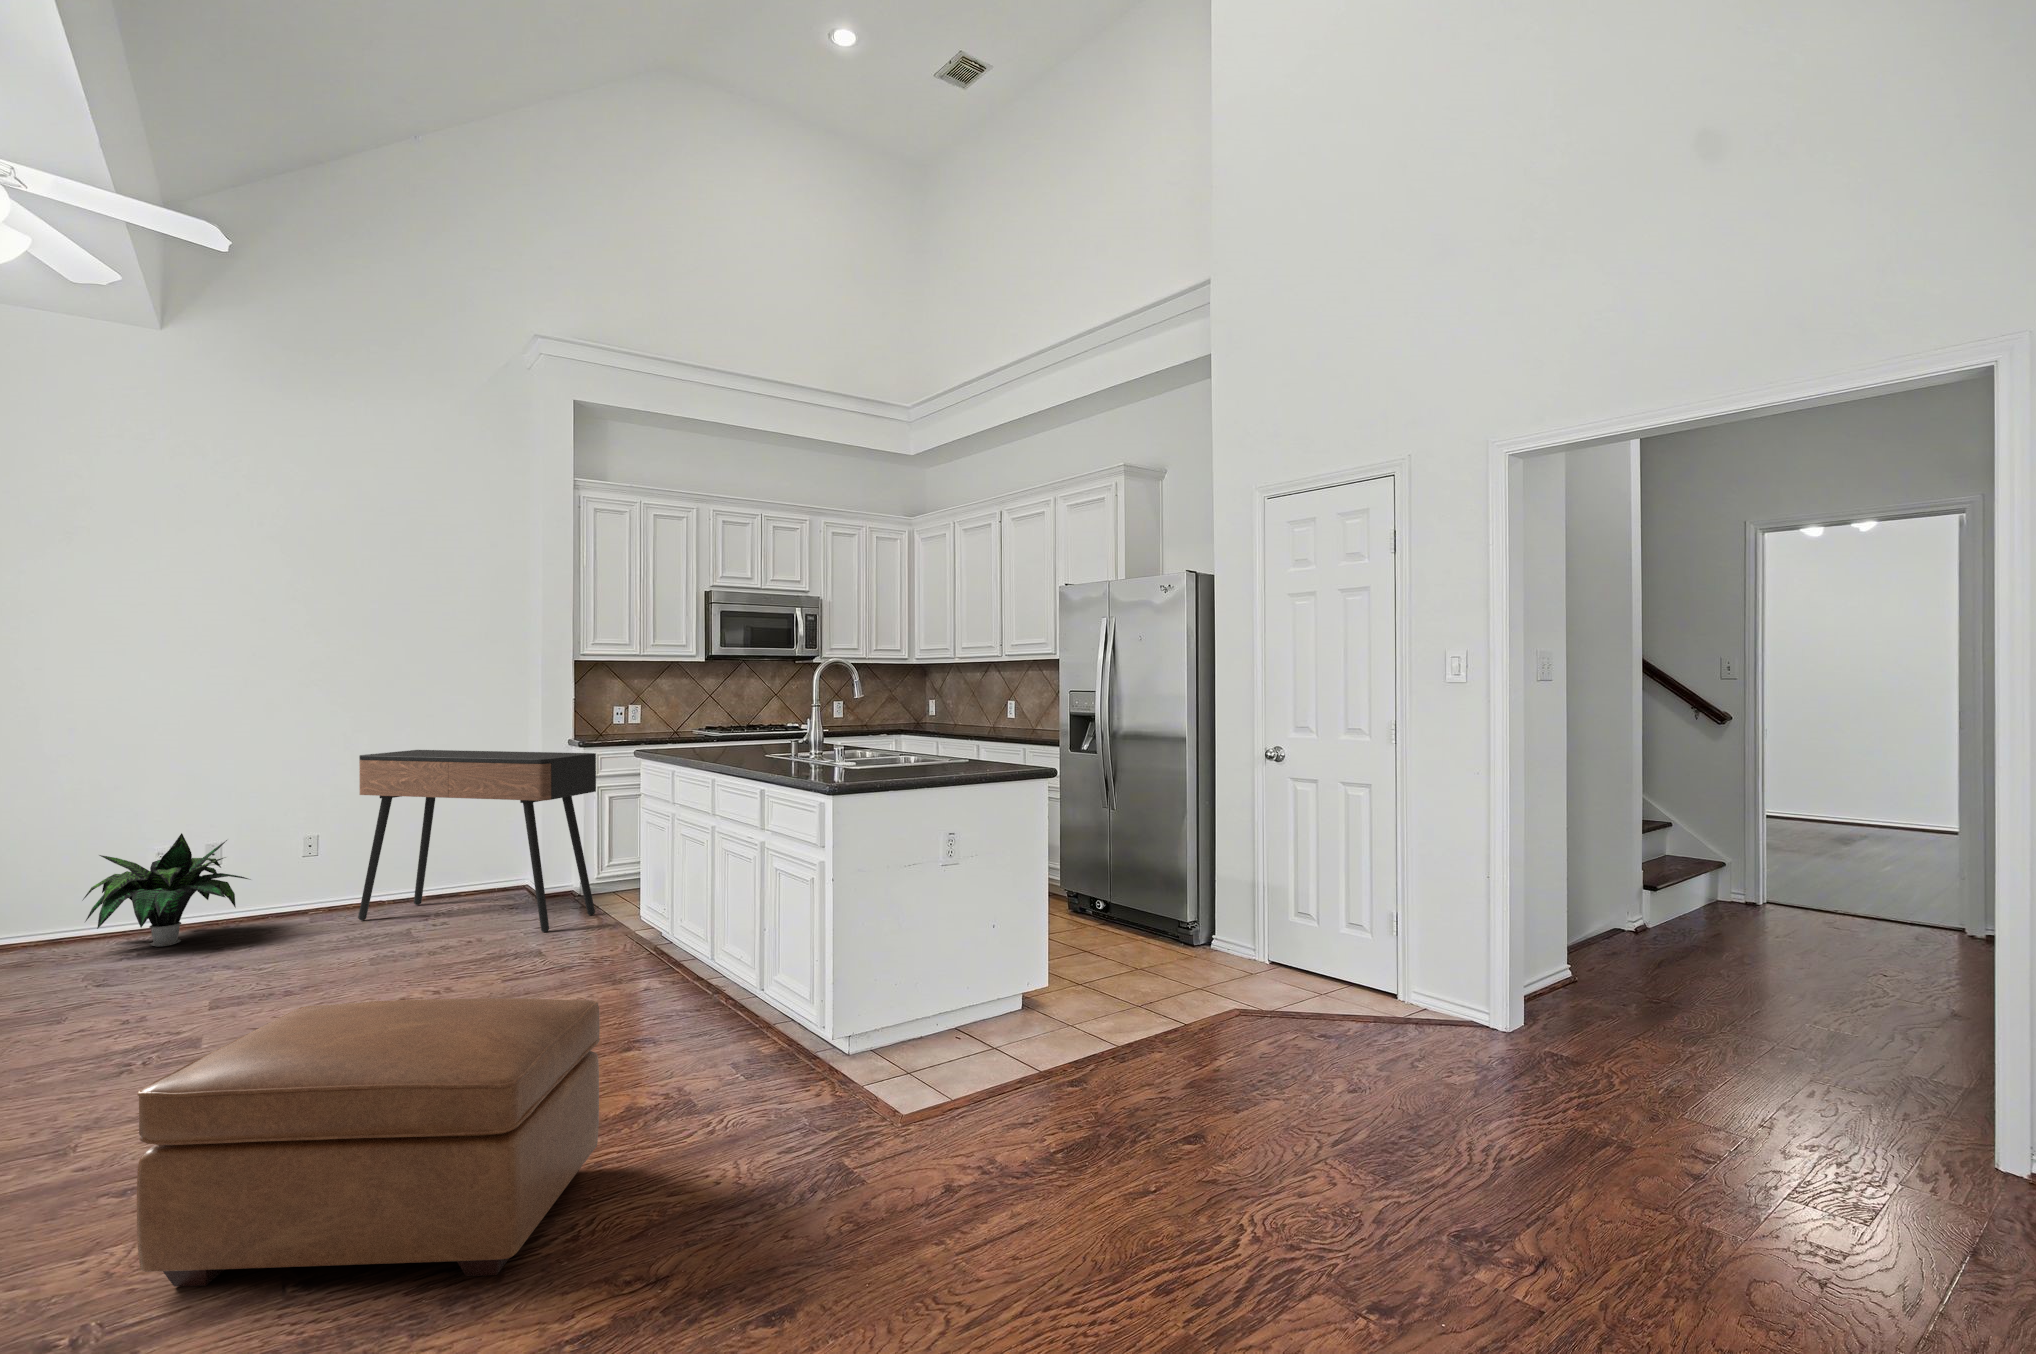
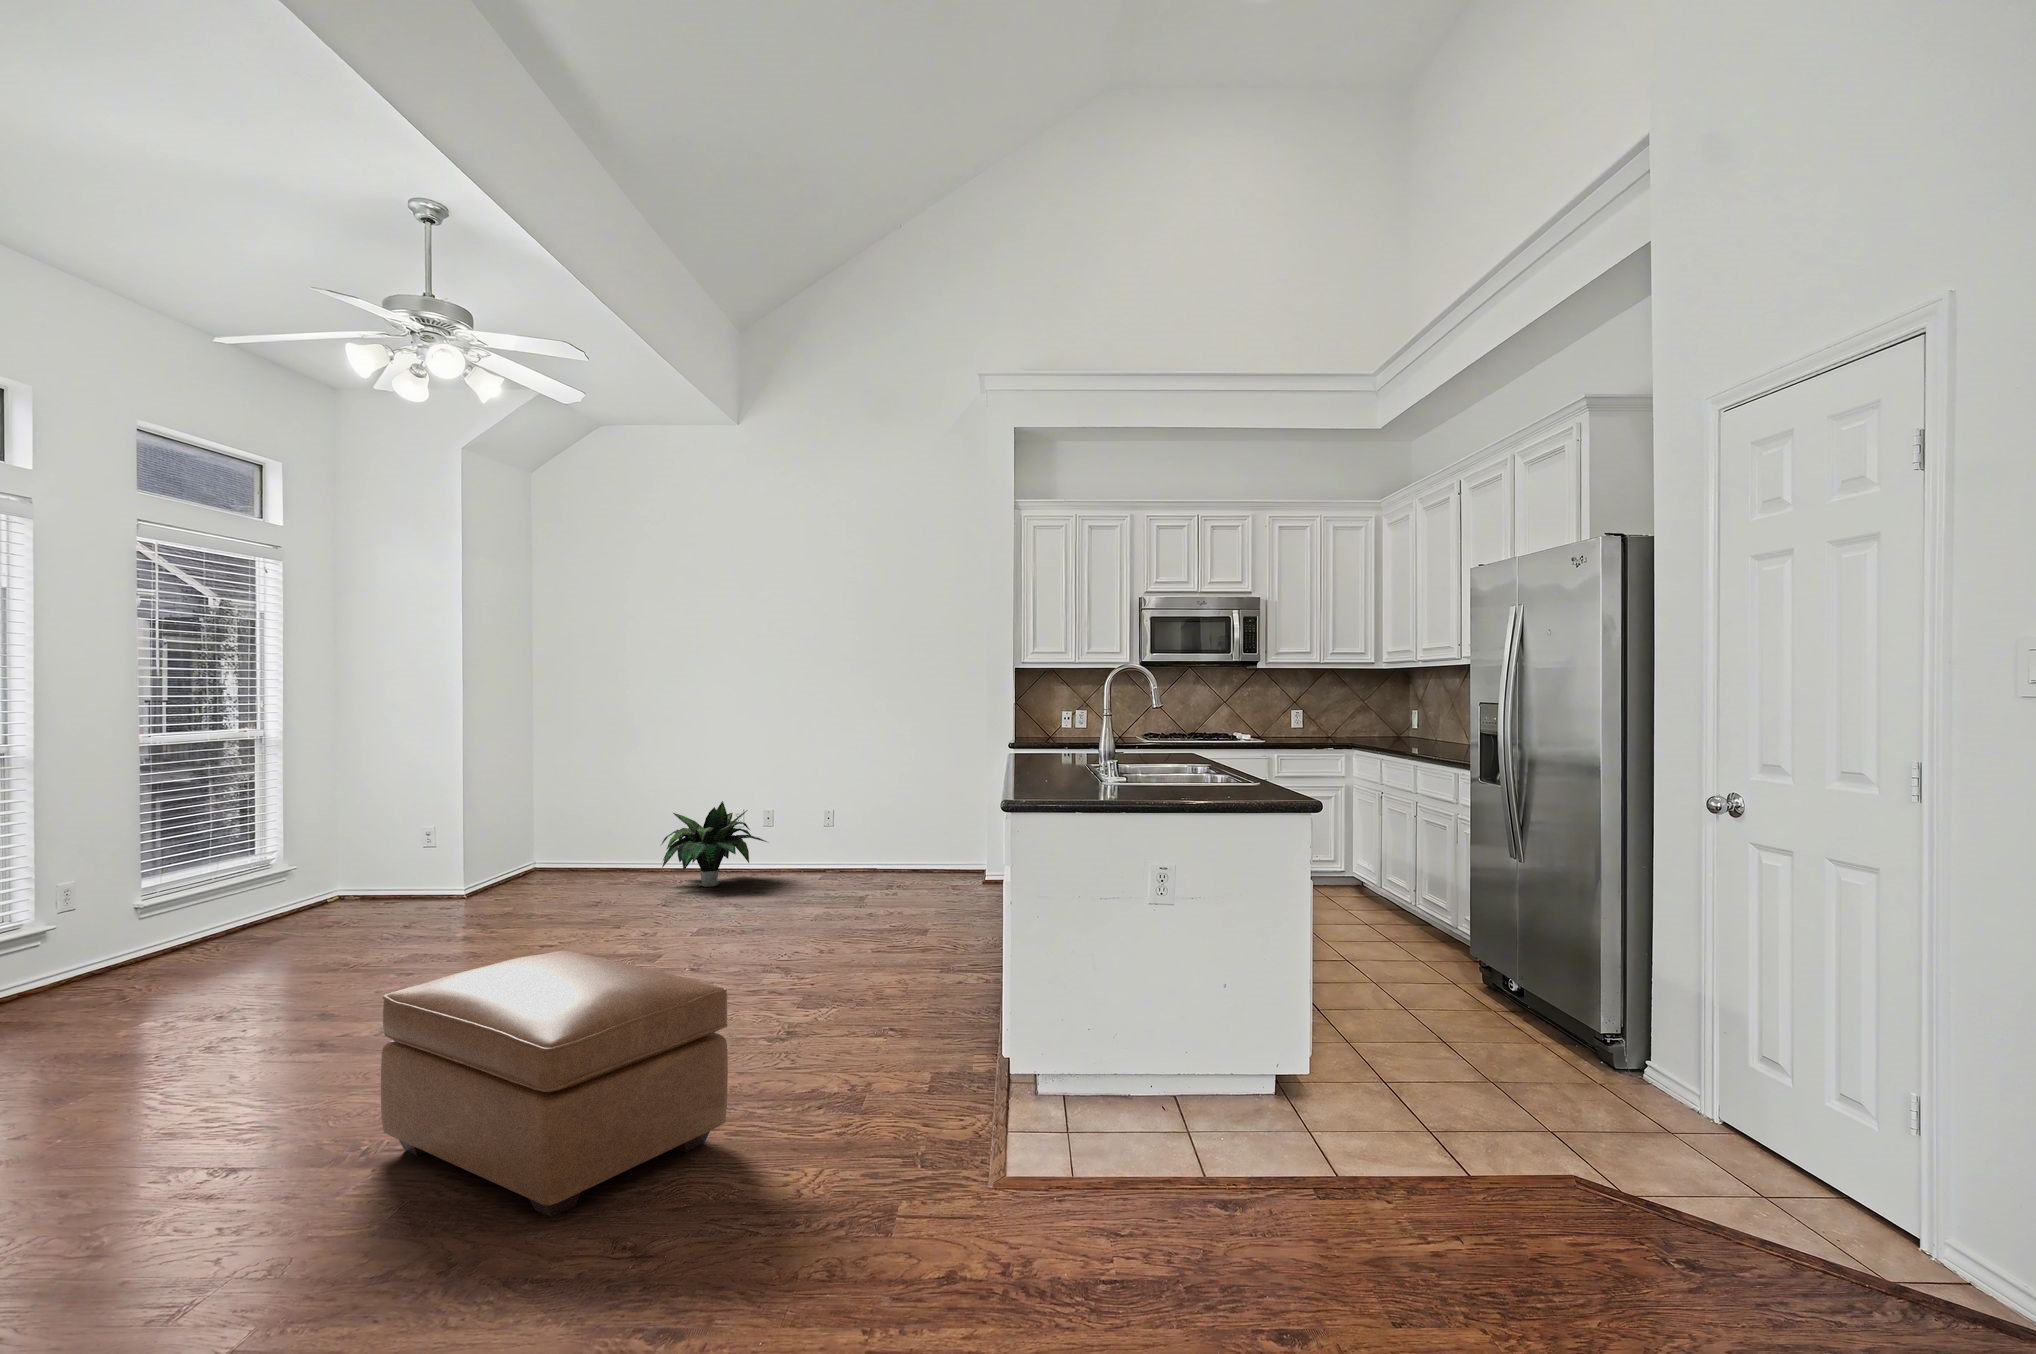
console table: present [358,750,596,932] -> none [835,744,1002,917]

